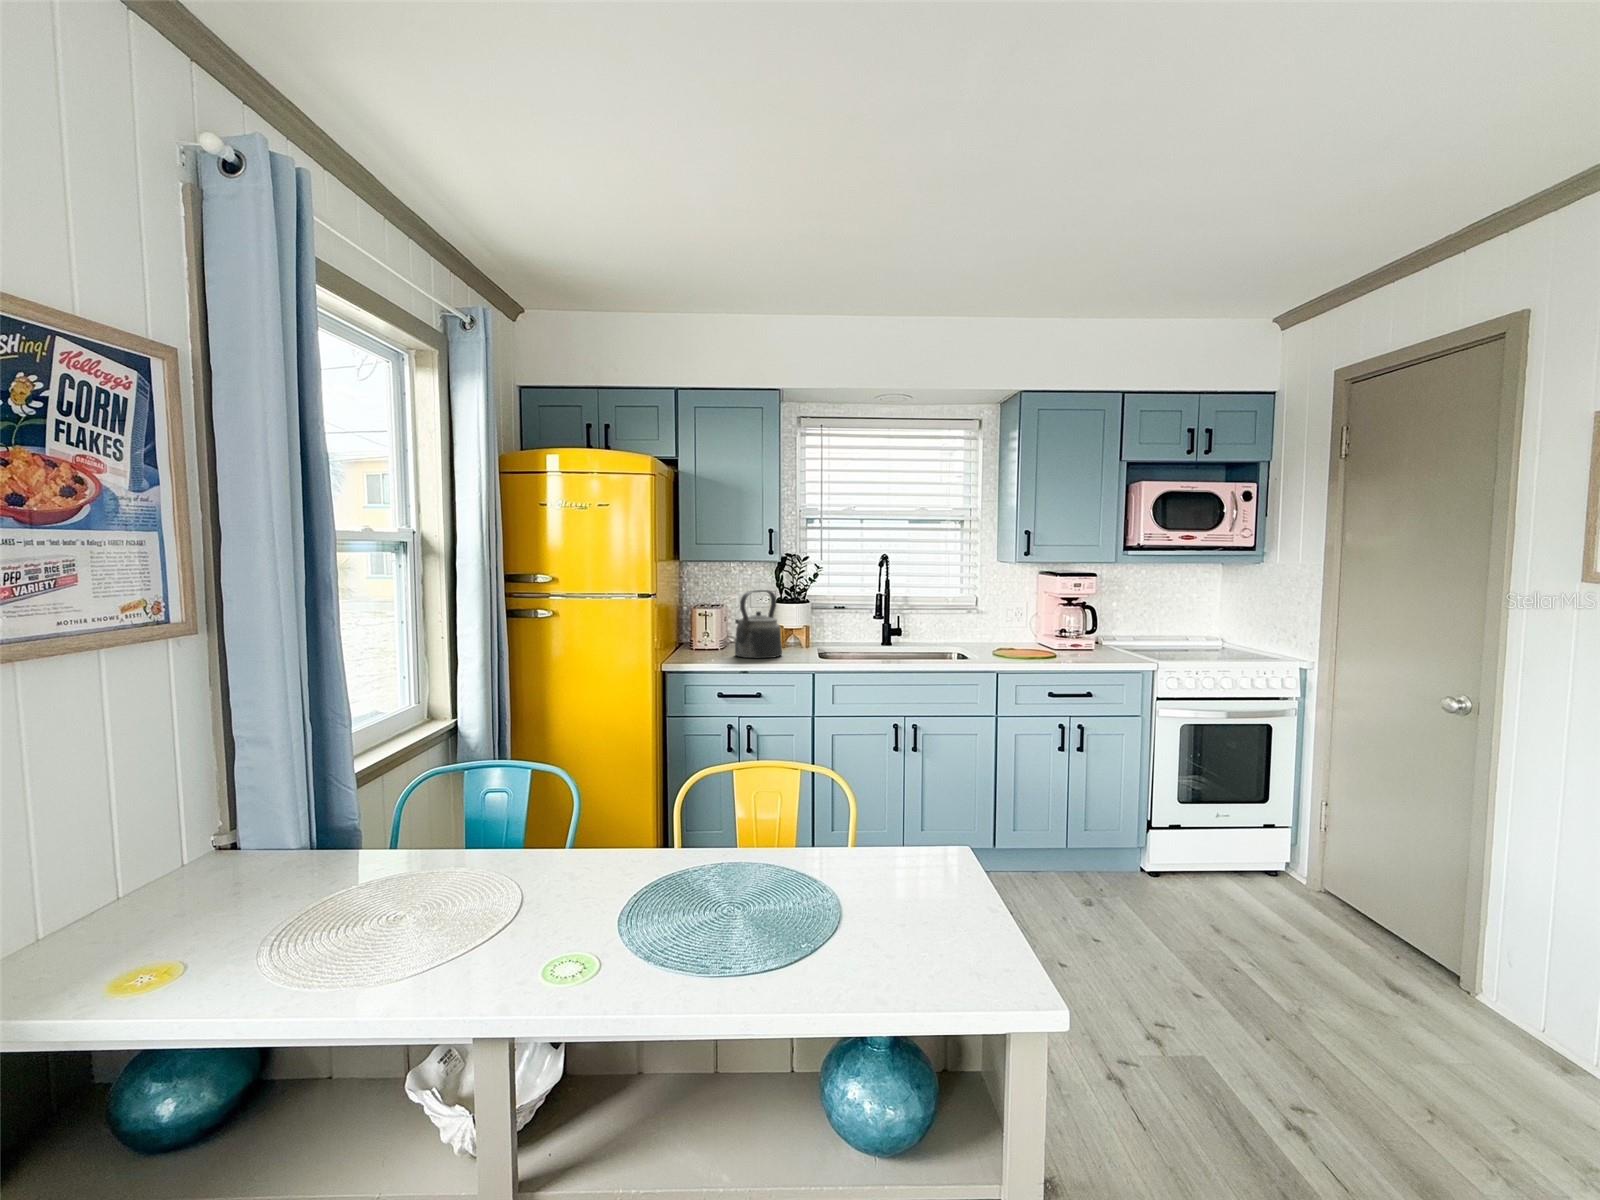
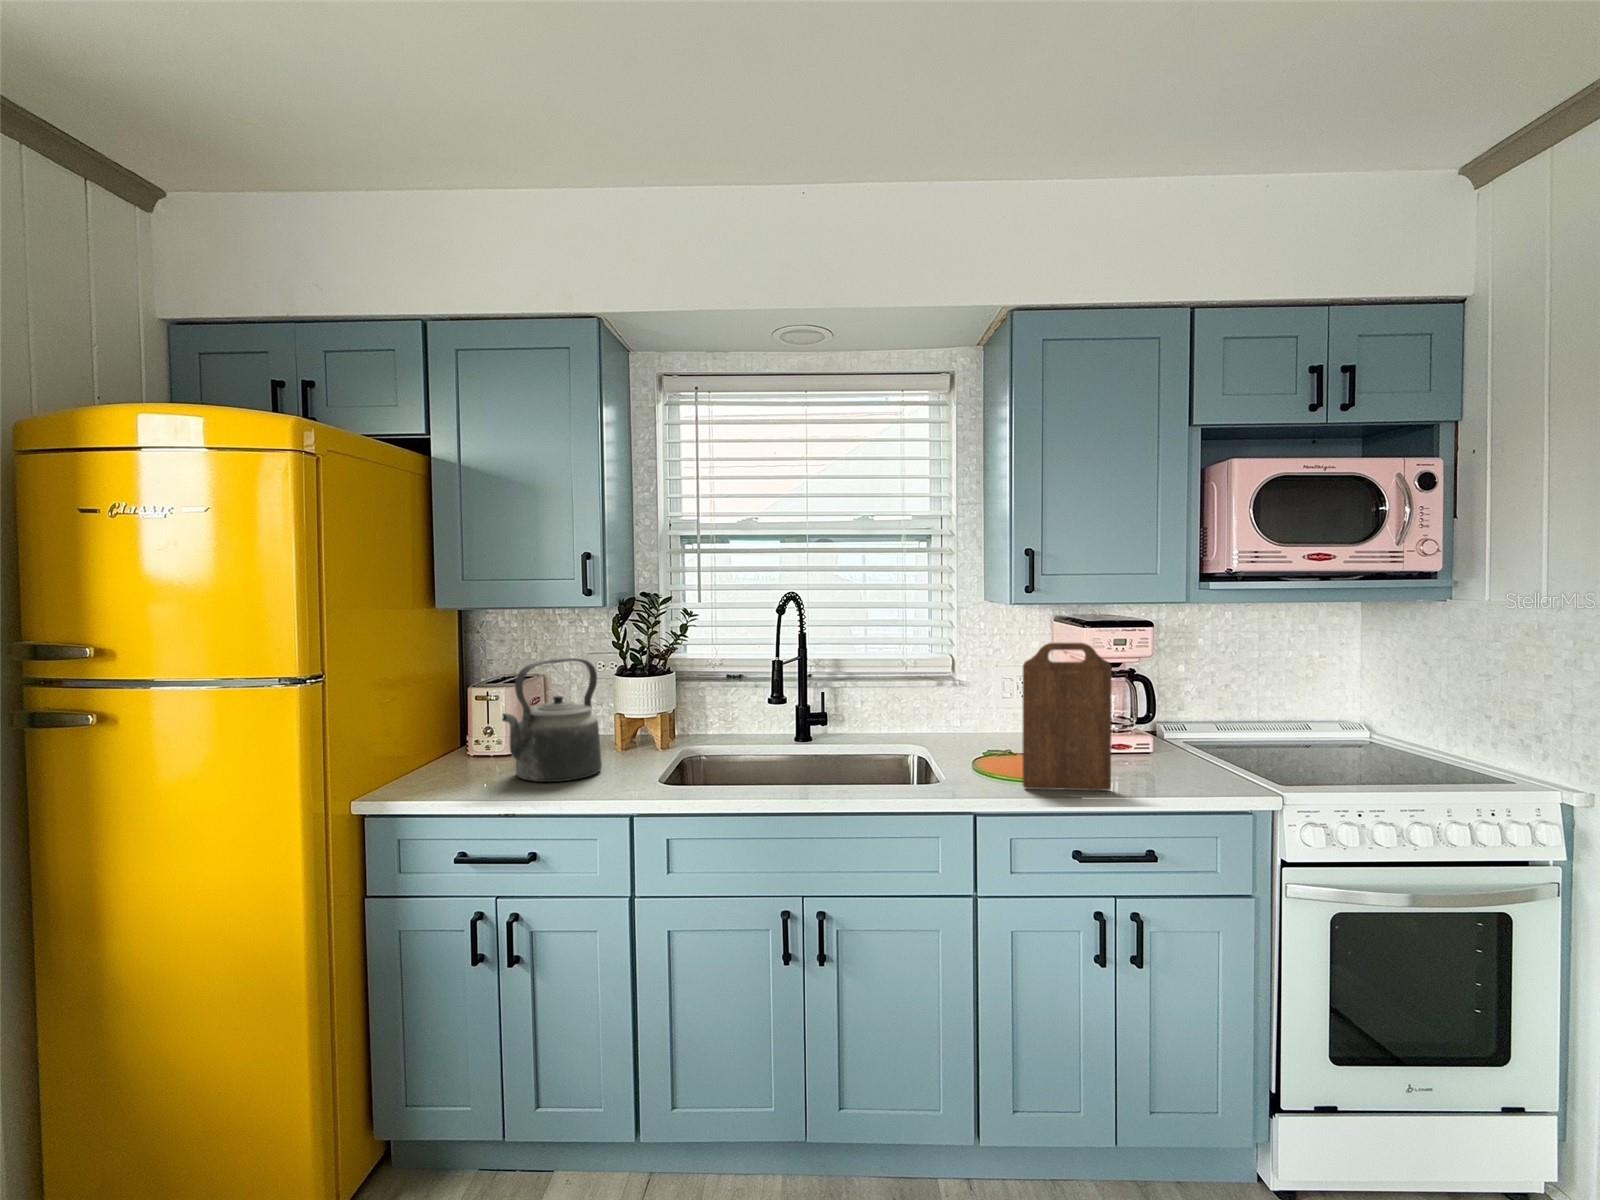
cutting board: none [1022,582,1071,662] -> present [1022,643,1112,790]

